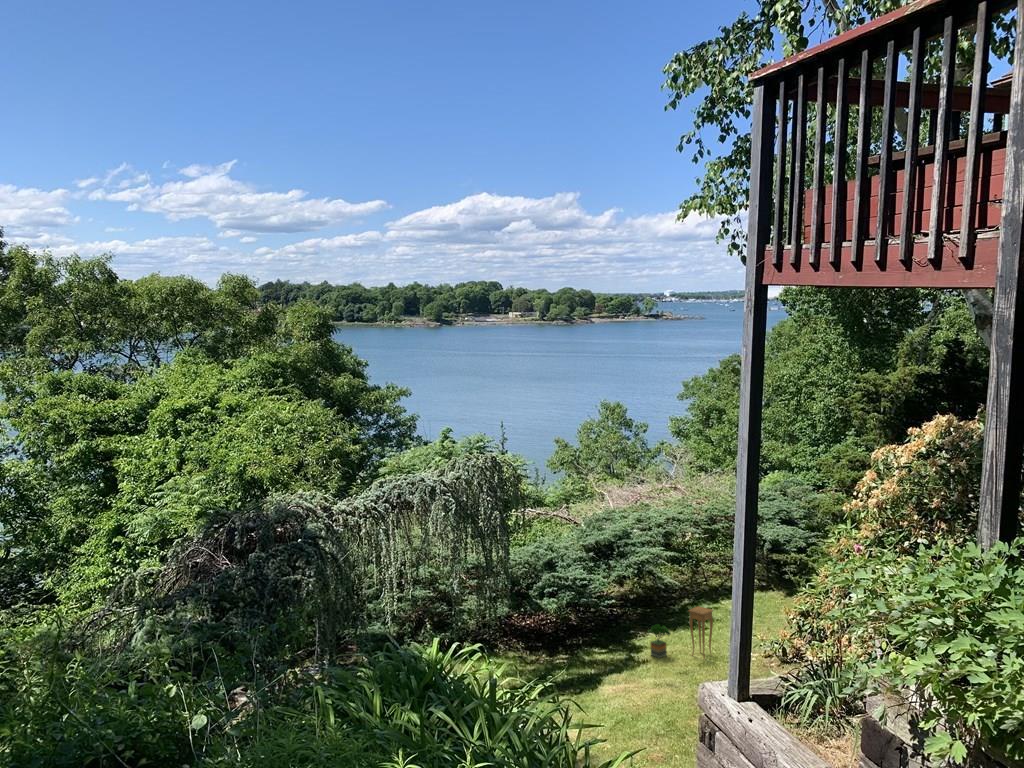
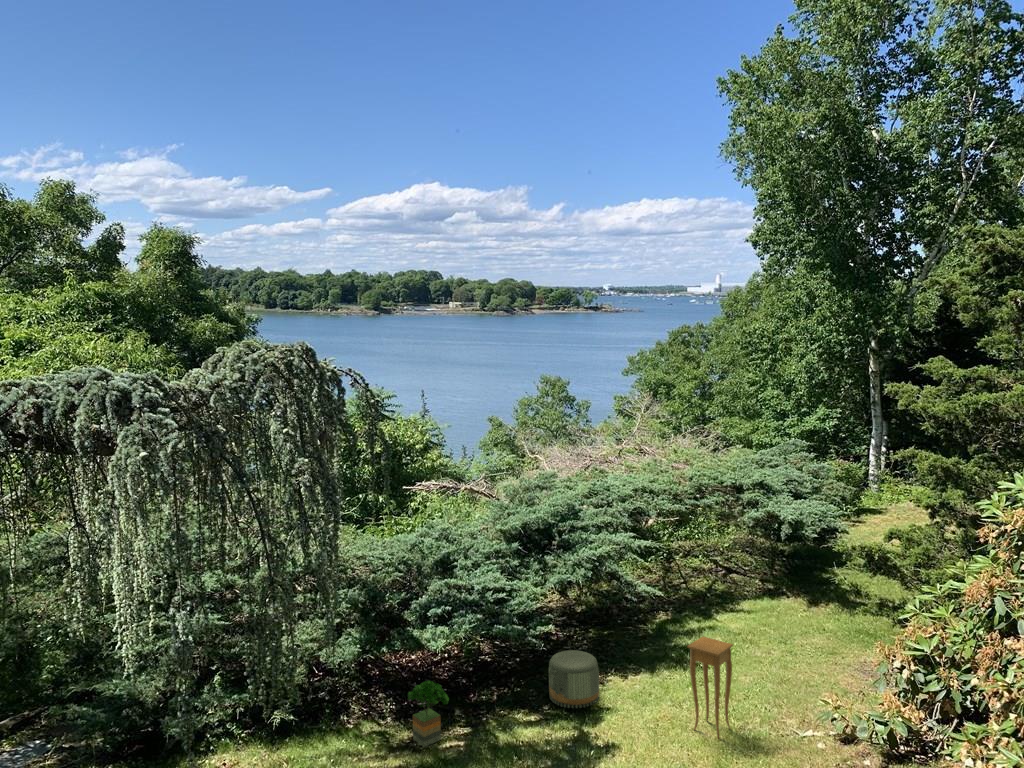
pouf: none [612,616,641,647] -> present [549,650,599,708]
potted tree: present [648,624,671,658] -> present [408,681,449,747]

